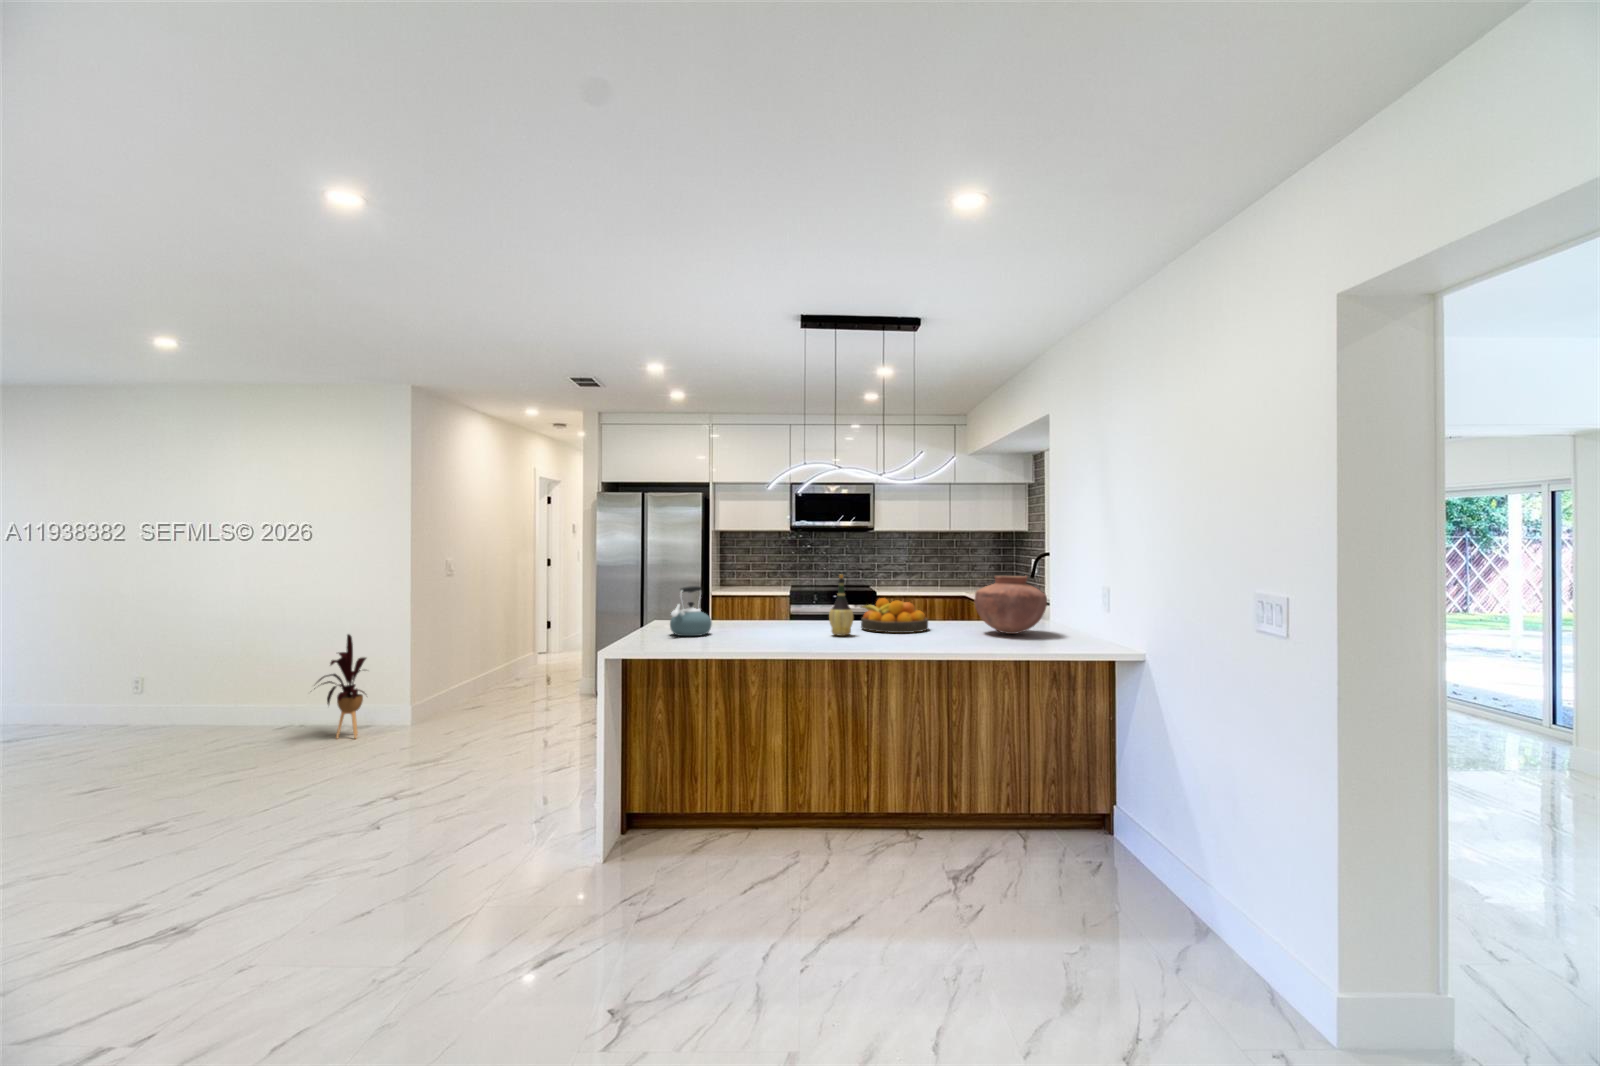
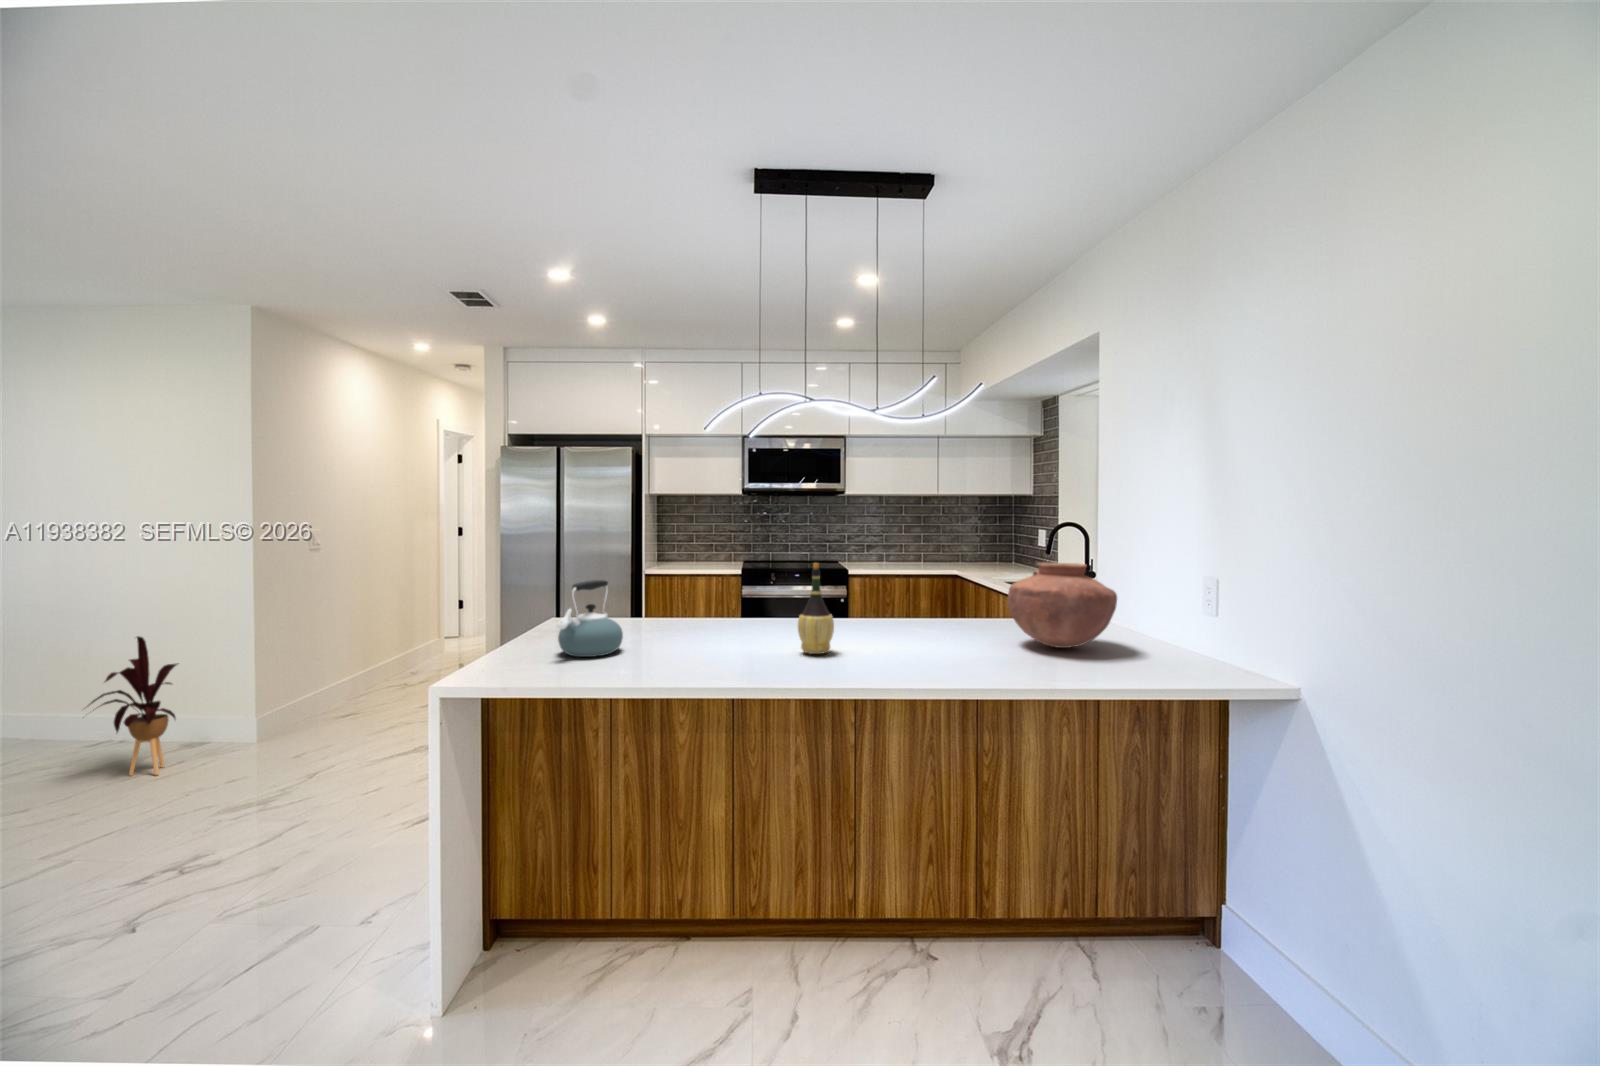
fruit bowl: present [861,598,928,633] -> none [841,593,938,647]

